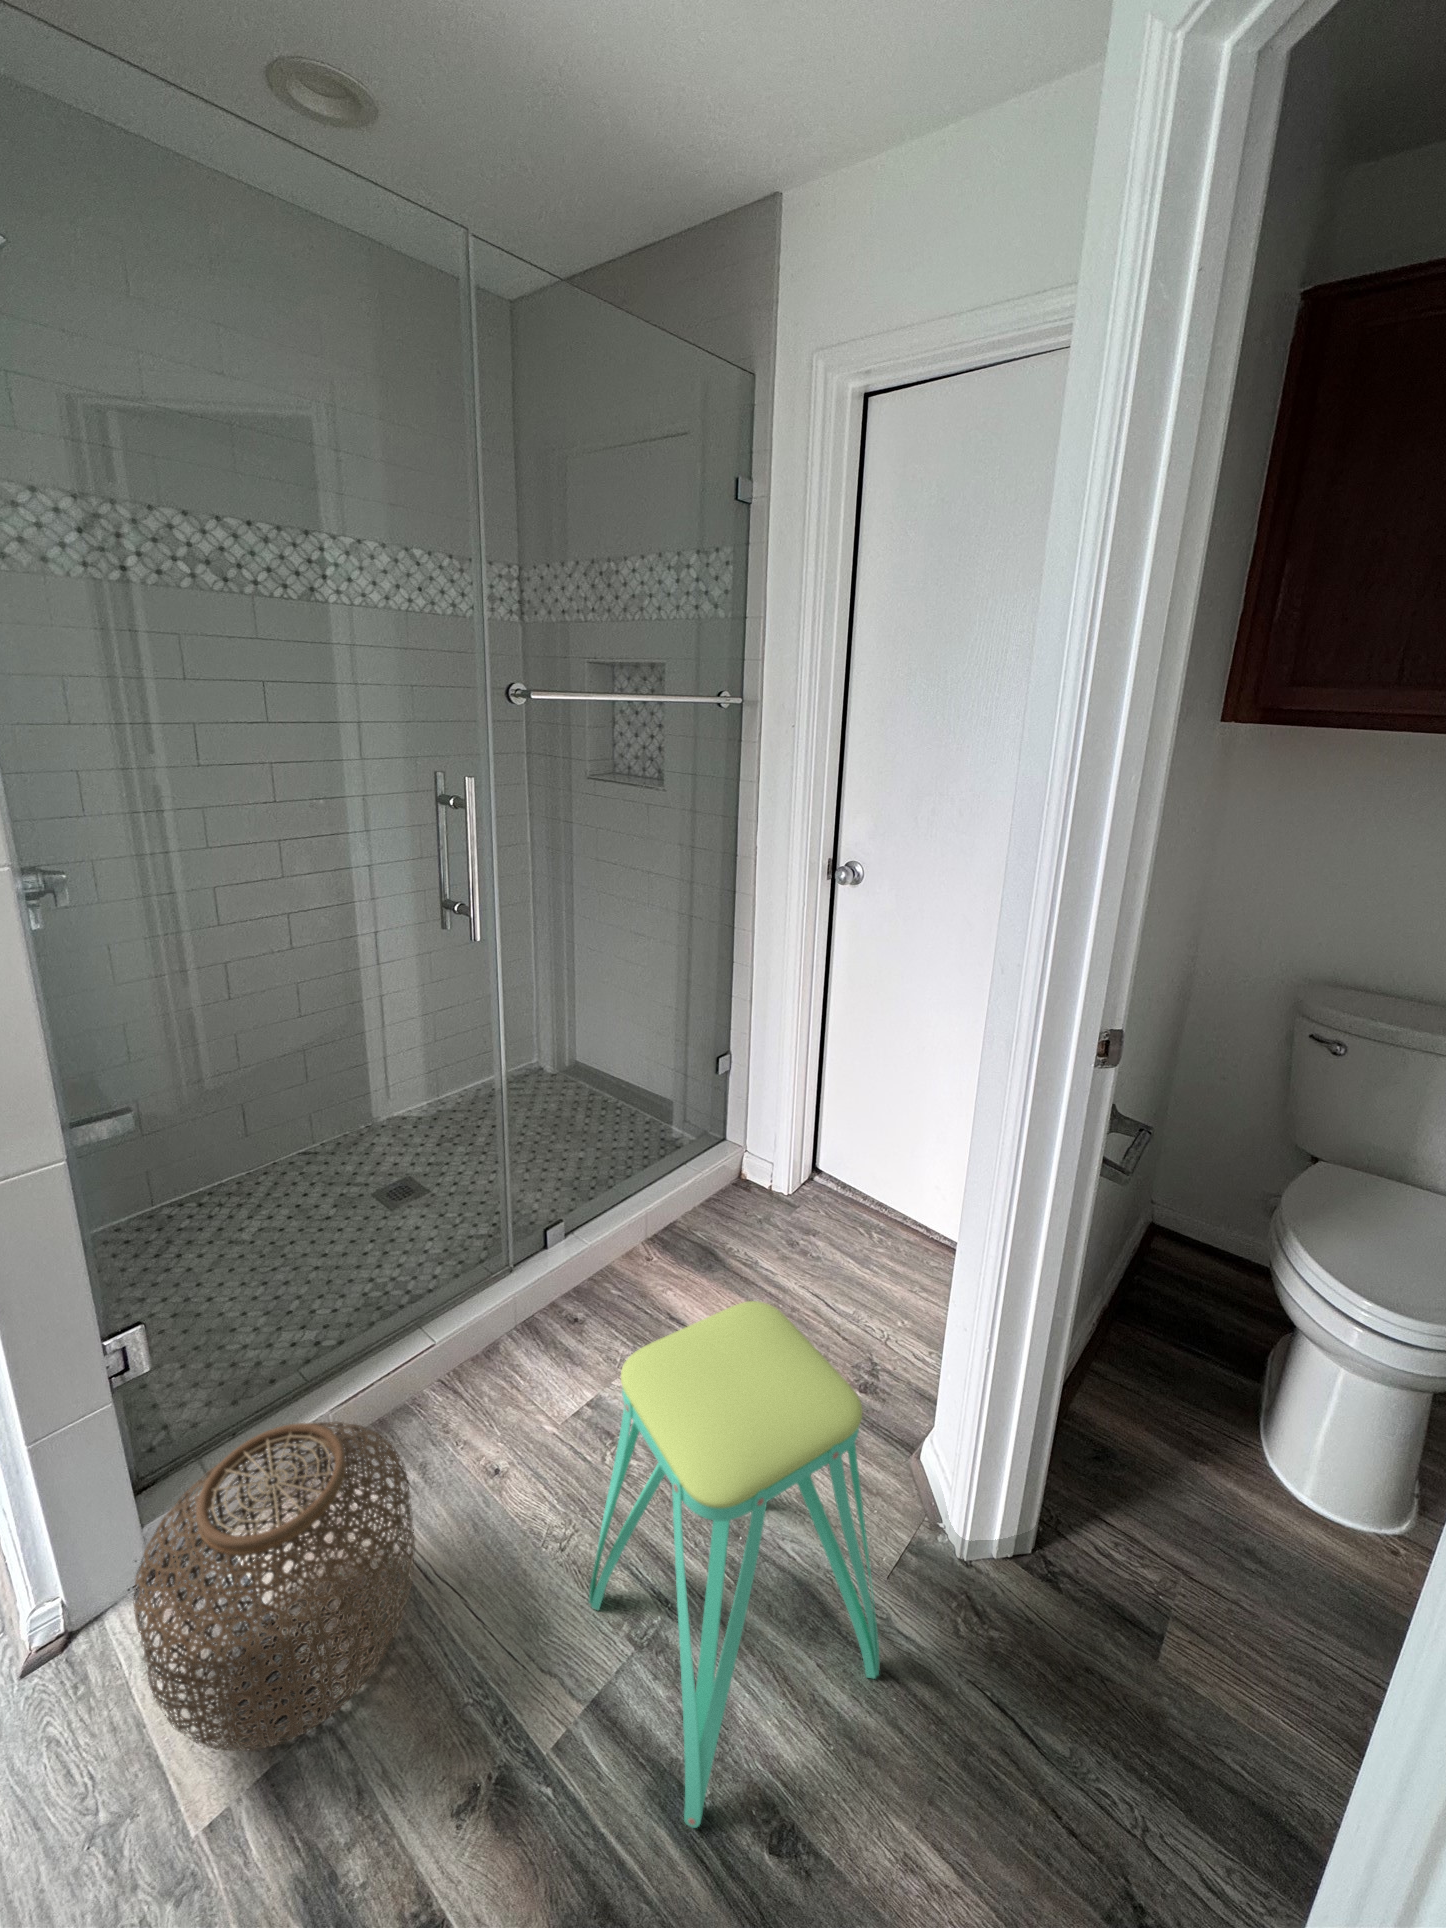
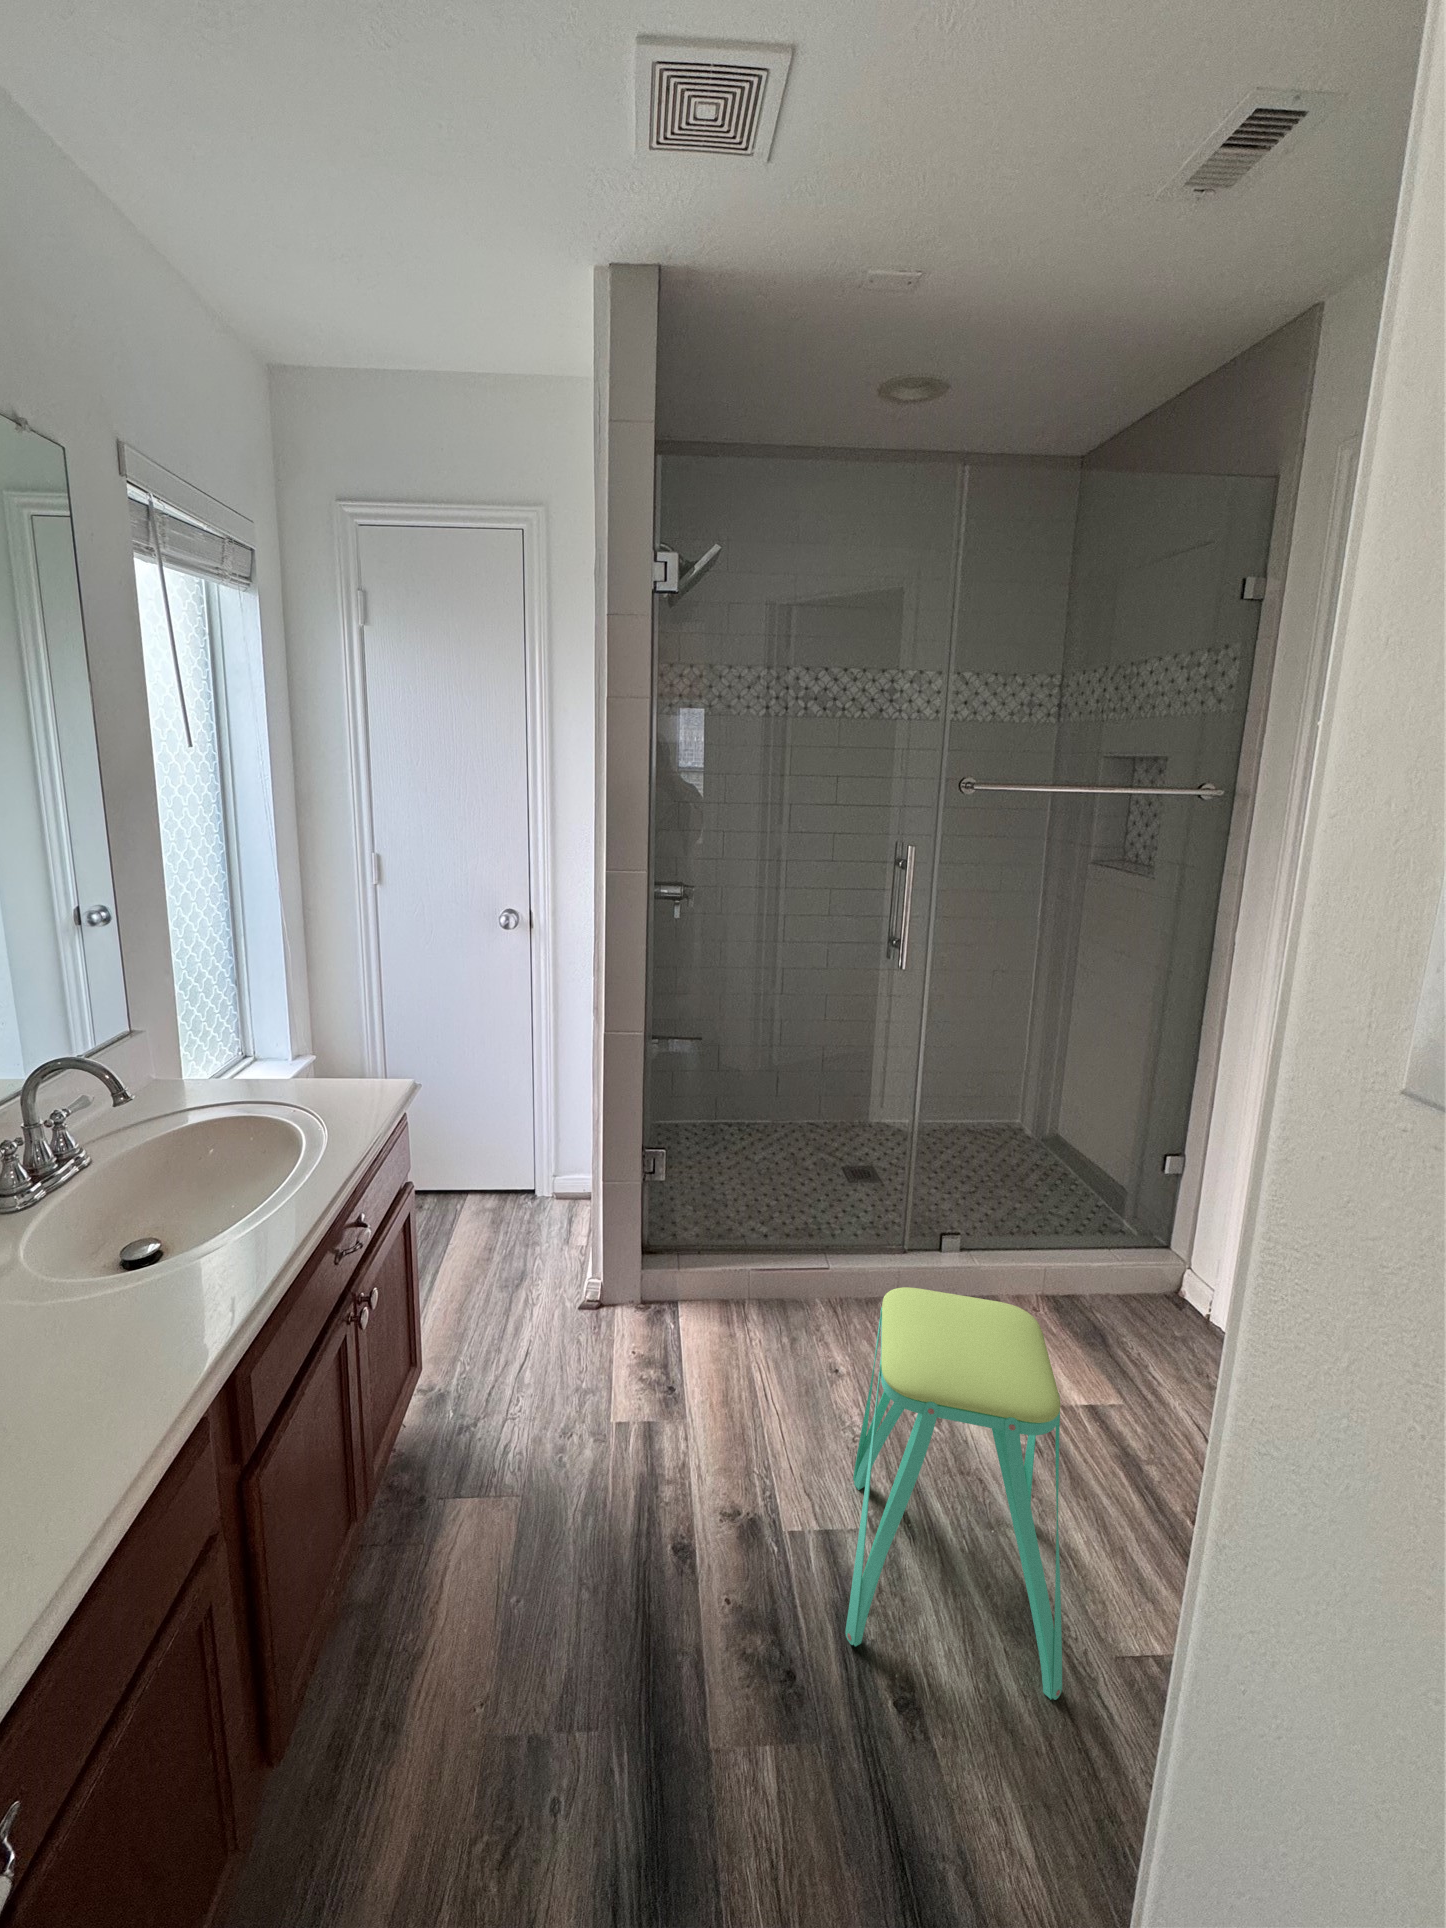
woven basket: present [133,1422,415,1751] -> none [613,1231,761,1419]

